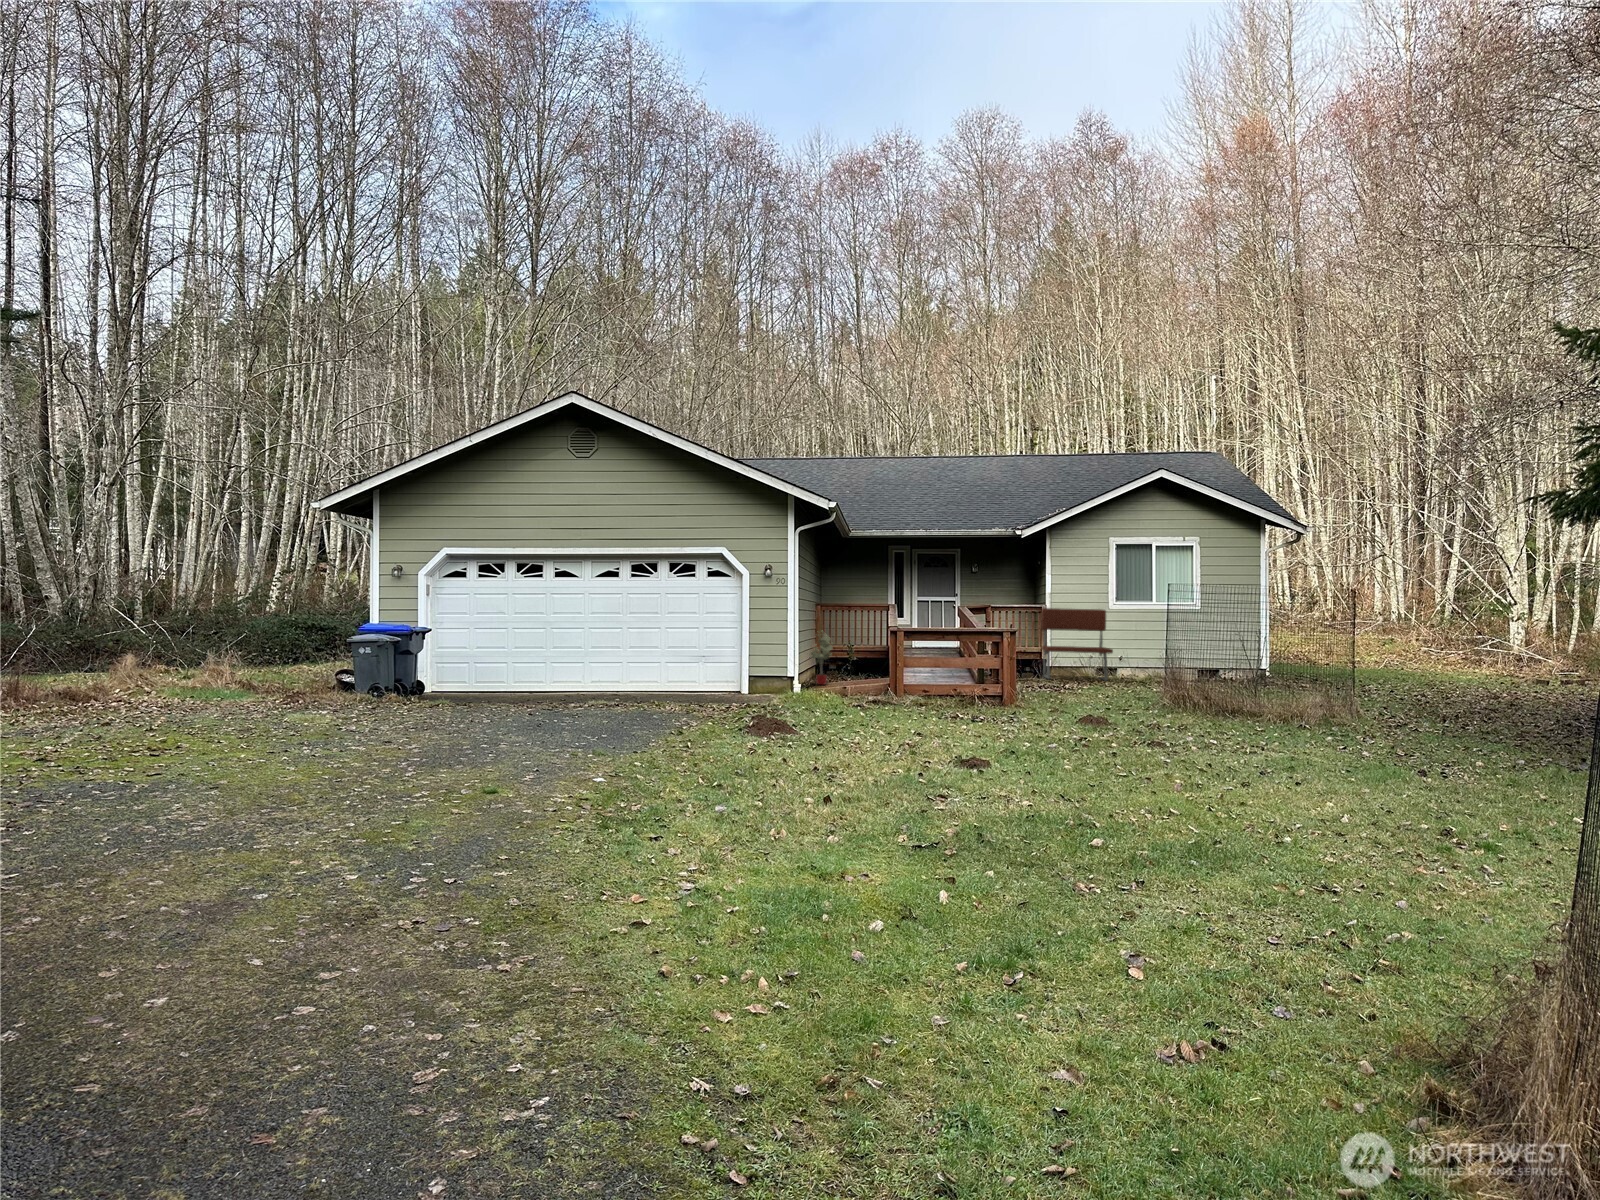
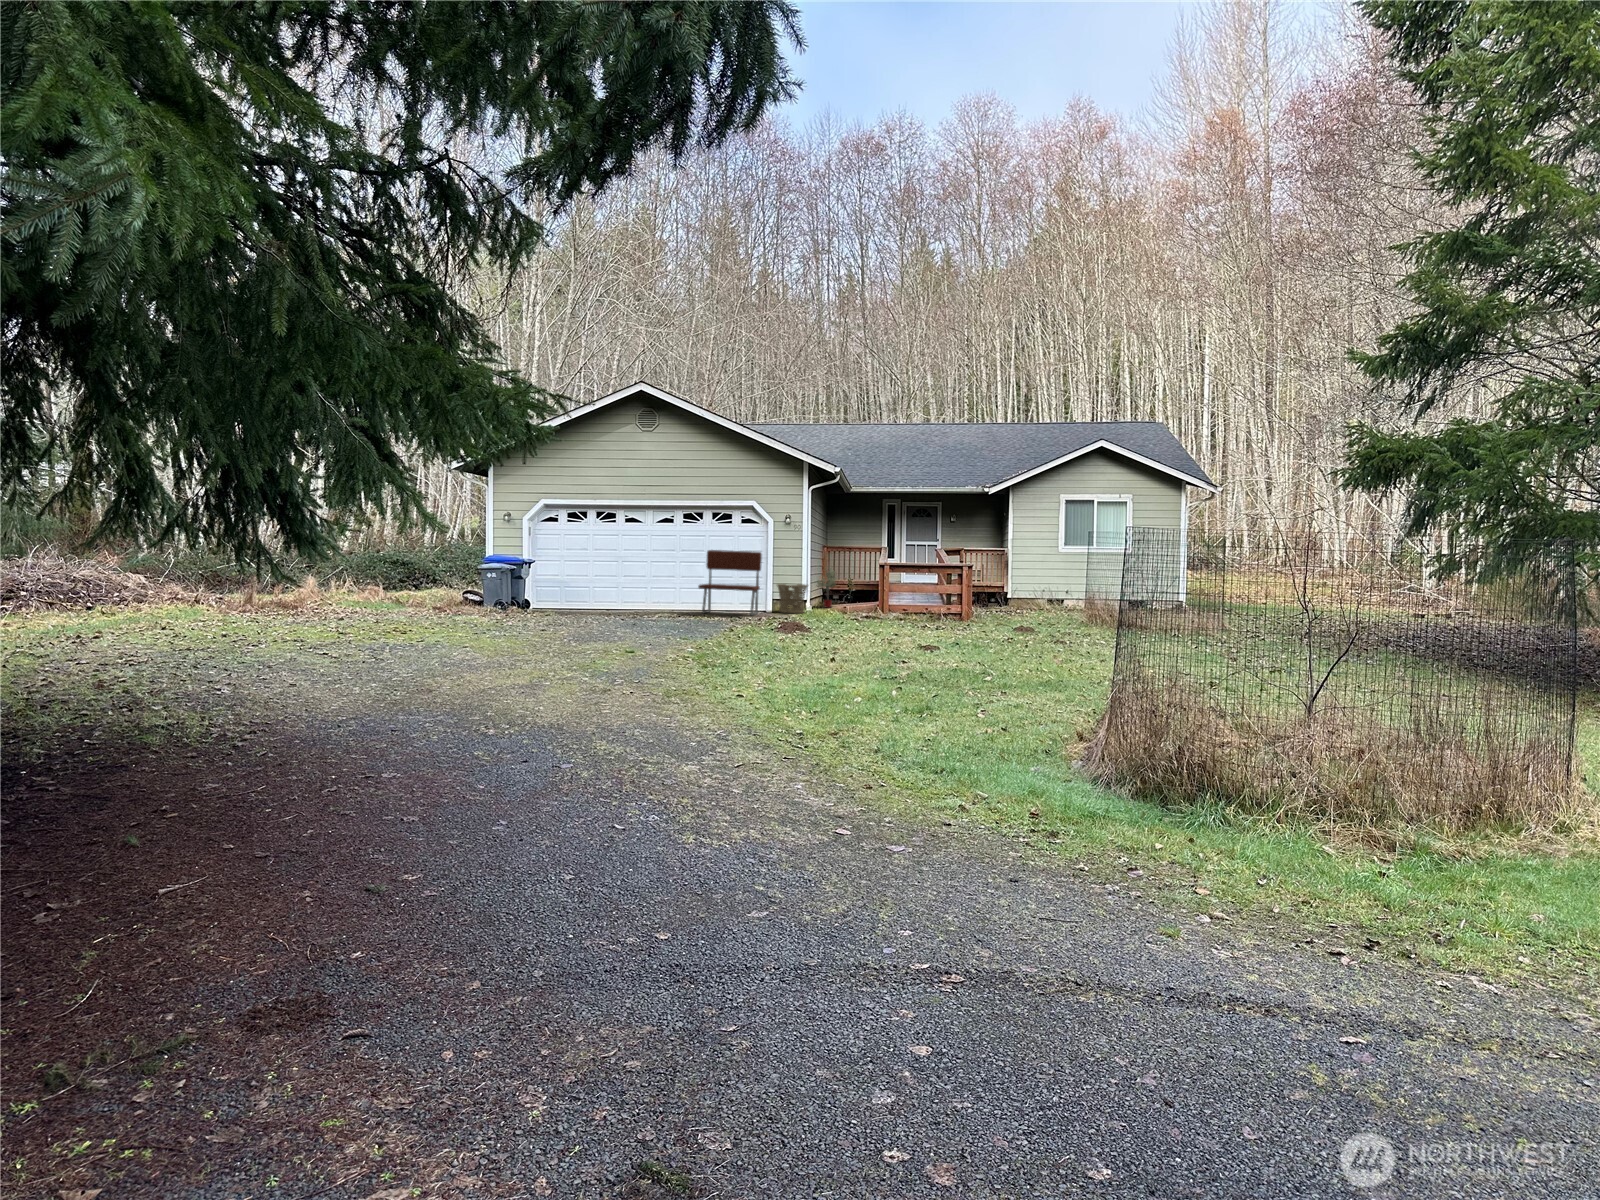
bench: present [1042,608,1113,681] -> present [698,550,762,615]
basket: none [753,655,796,696] -> present [777,584,808,613]

